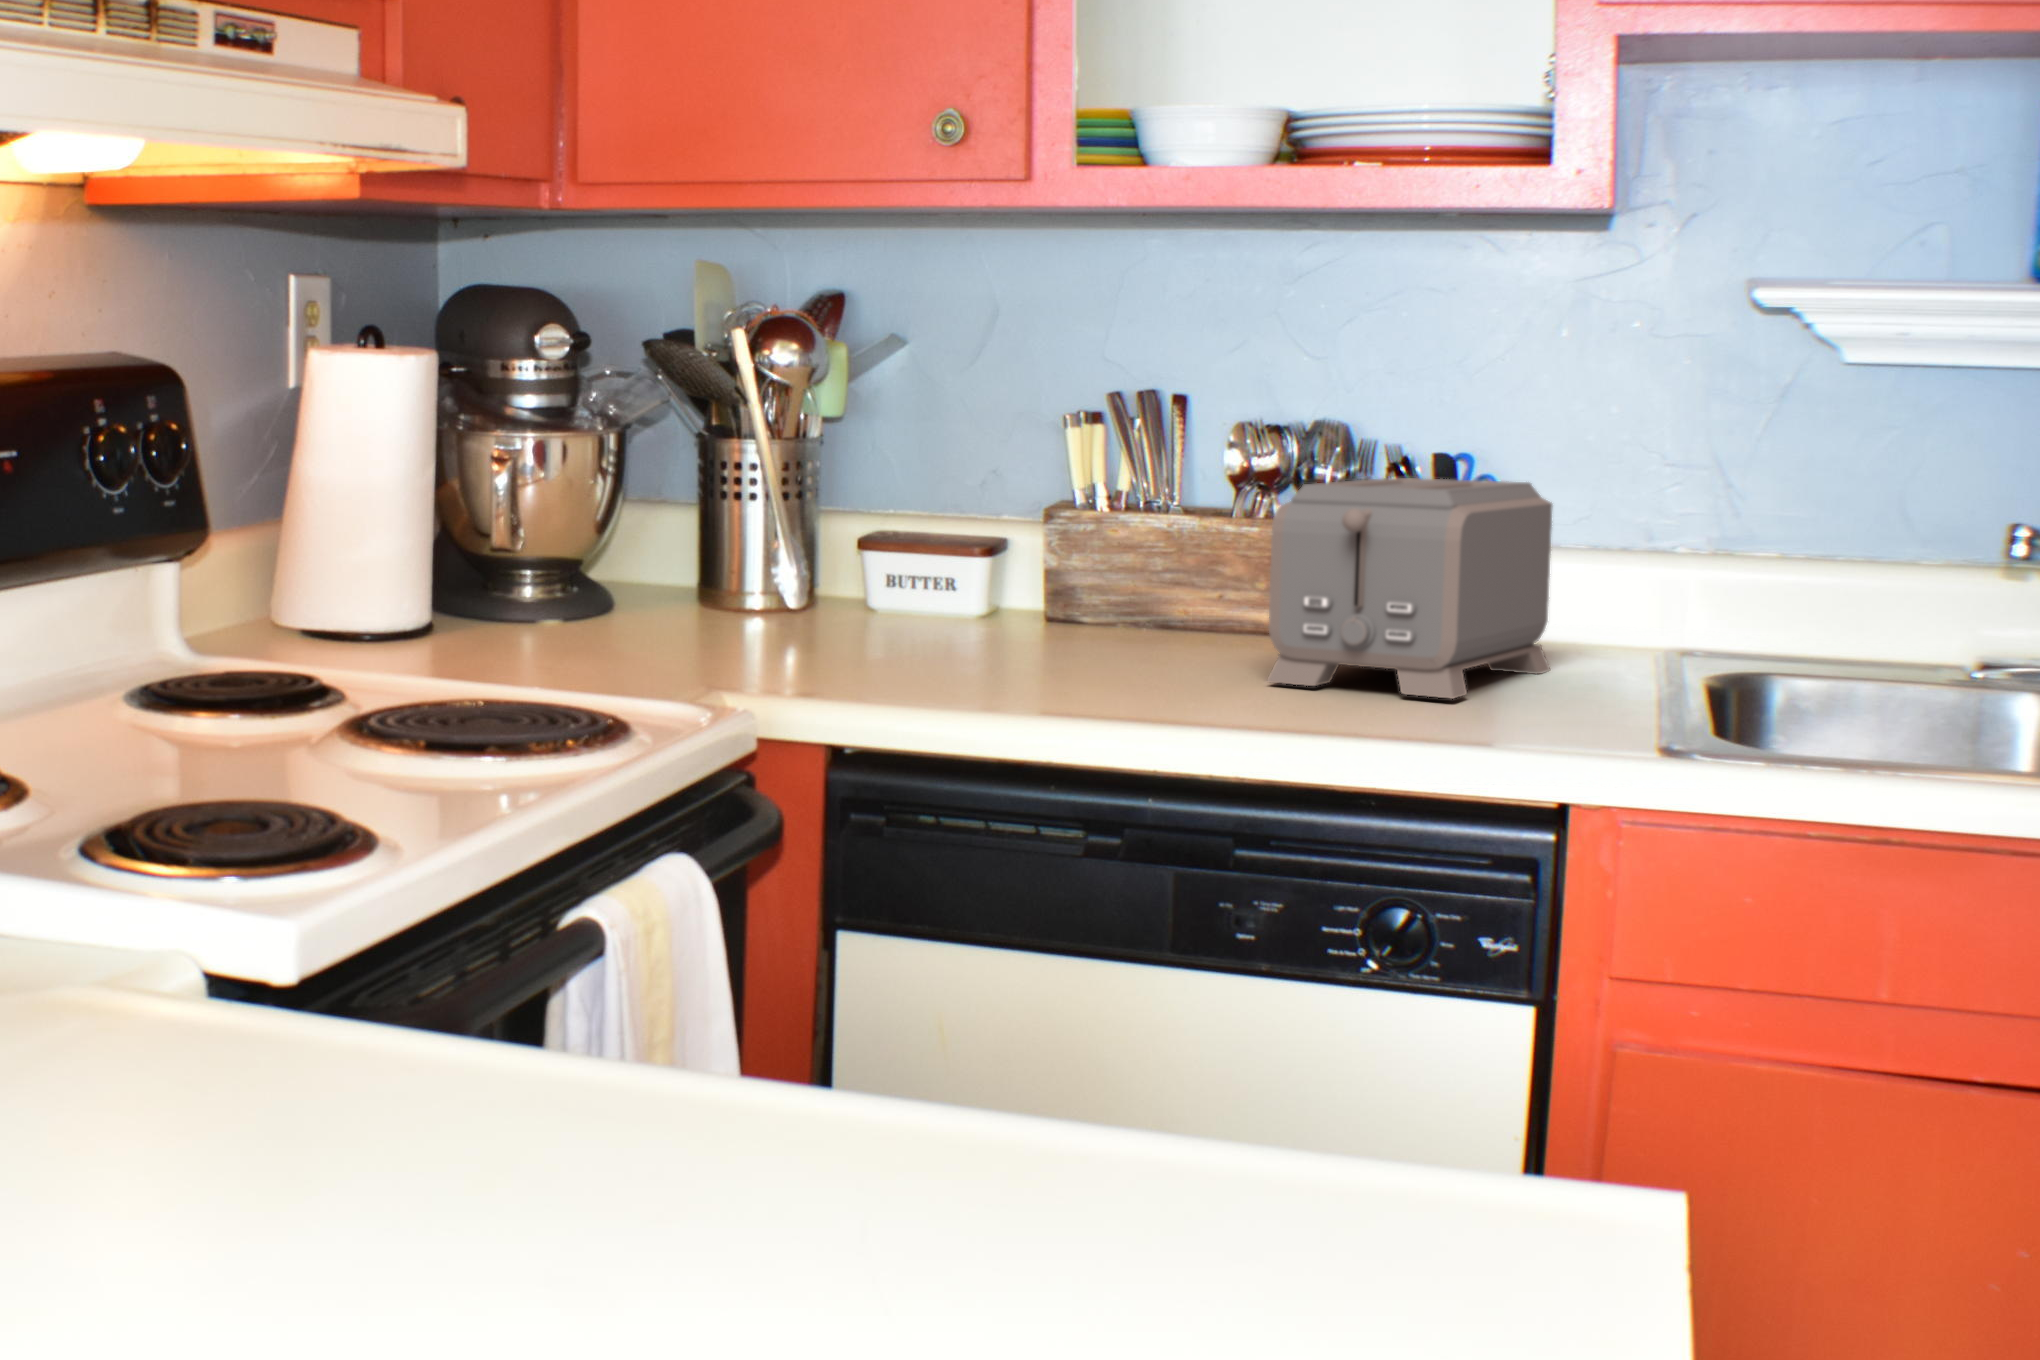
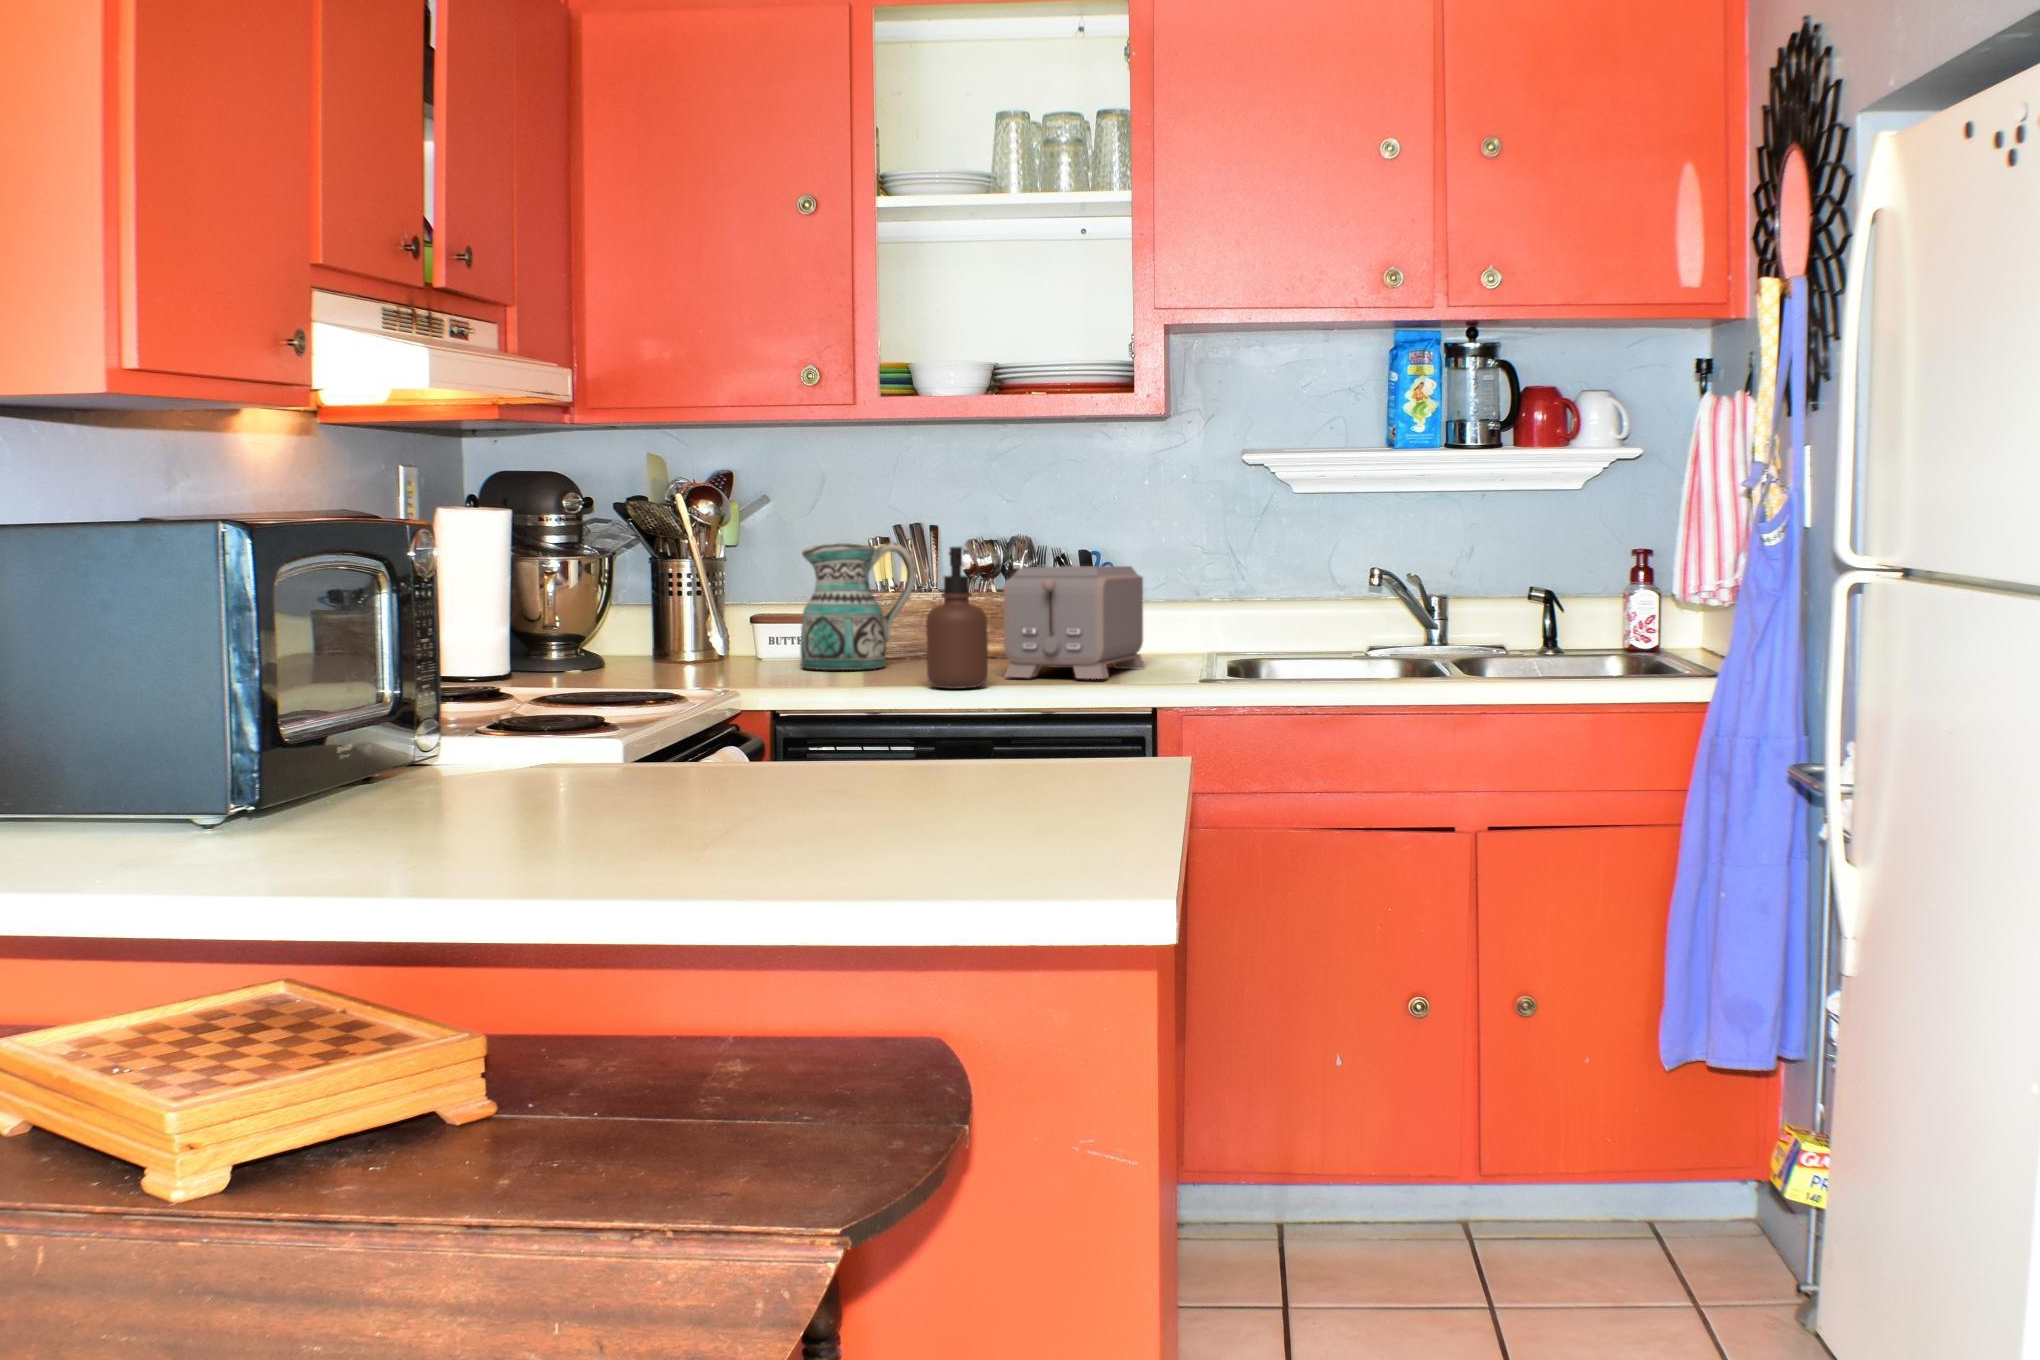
ceramic pitcher: none [921,427,1129,647] -> present [800,542,915,670]
soap dispenser: none [1114,448,1229,707] -> present [926,547,988,689]

